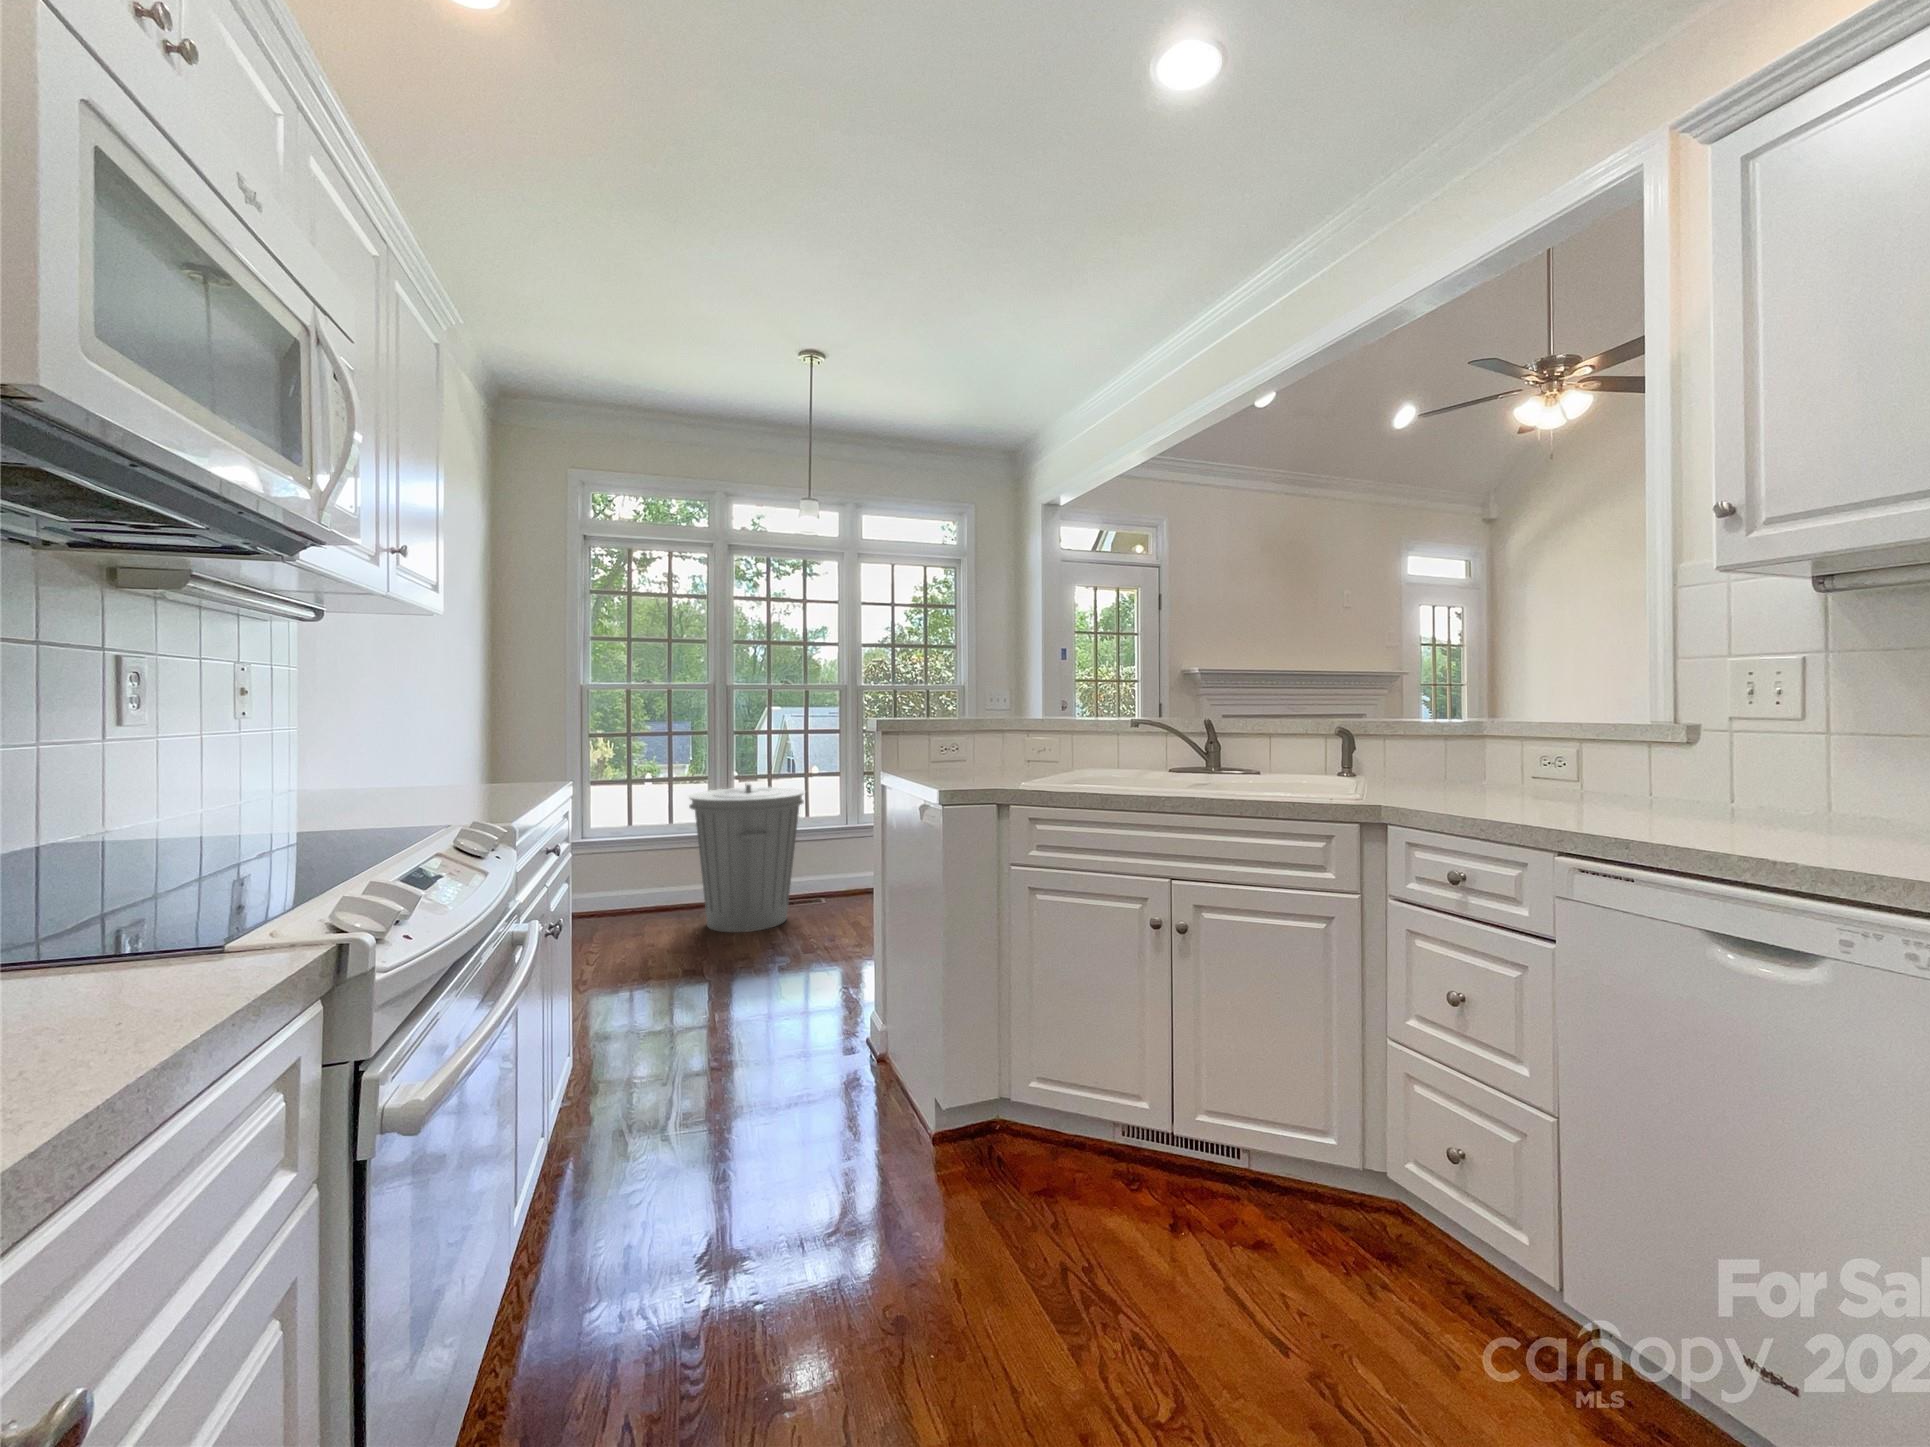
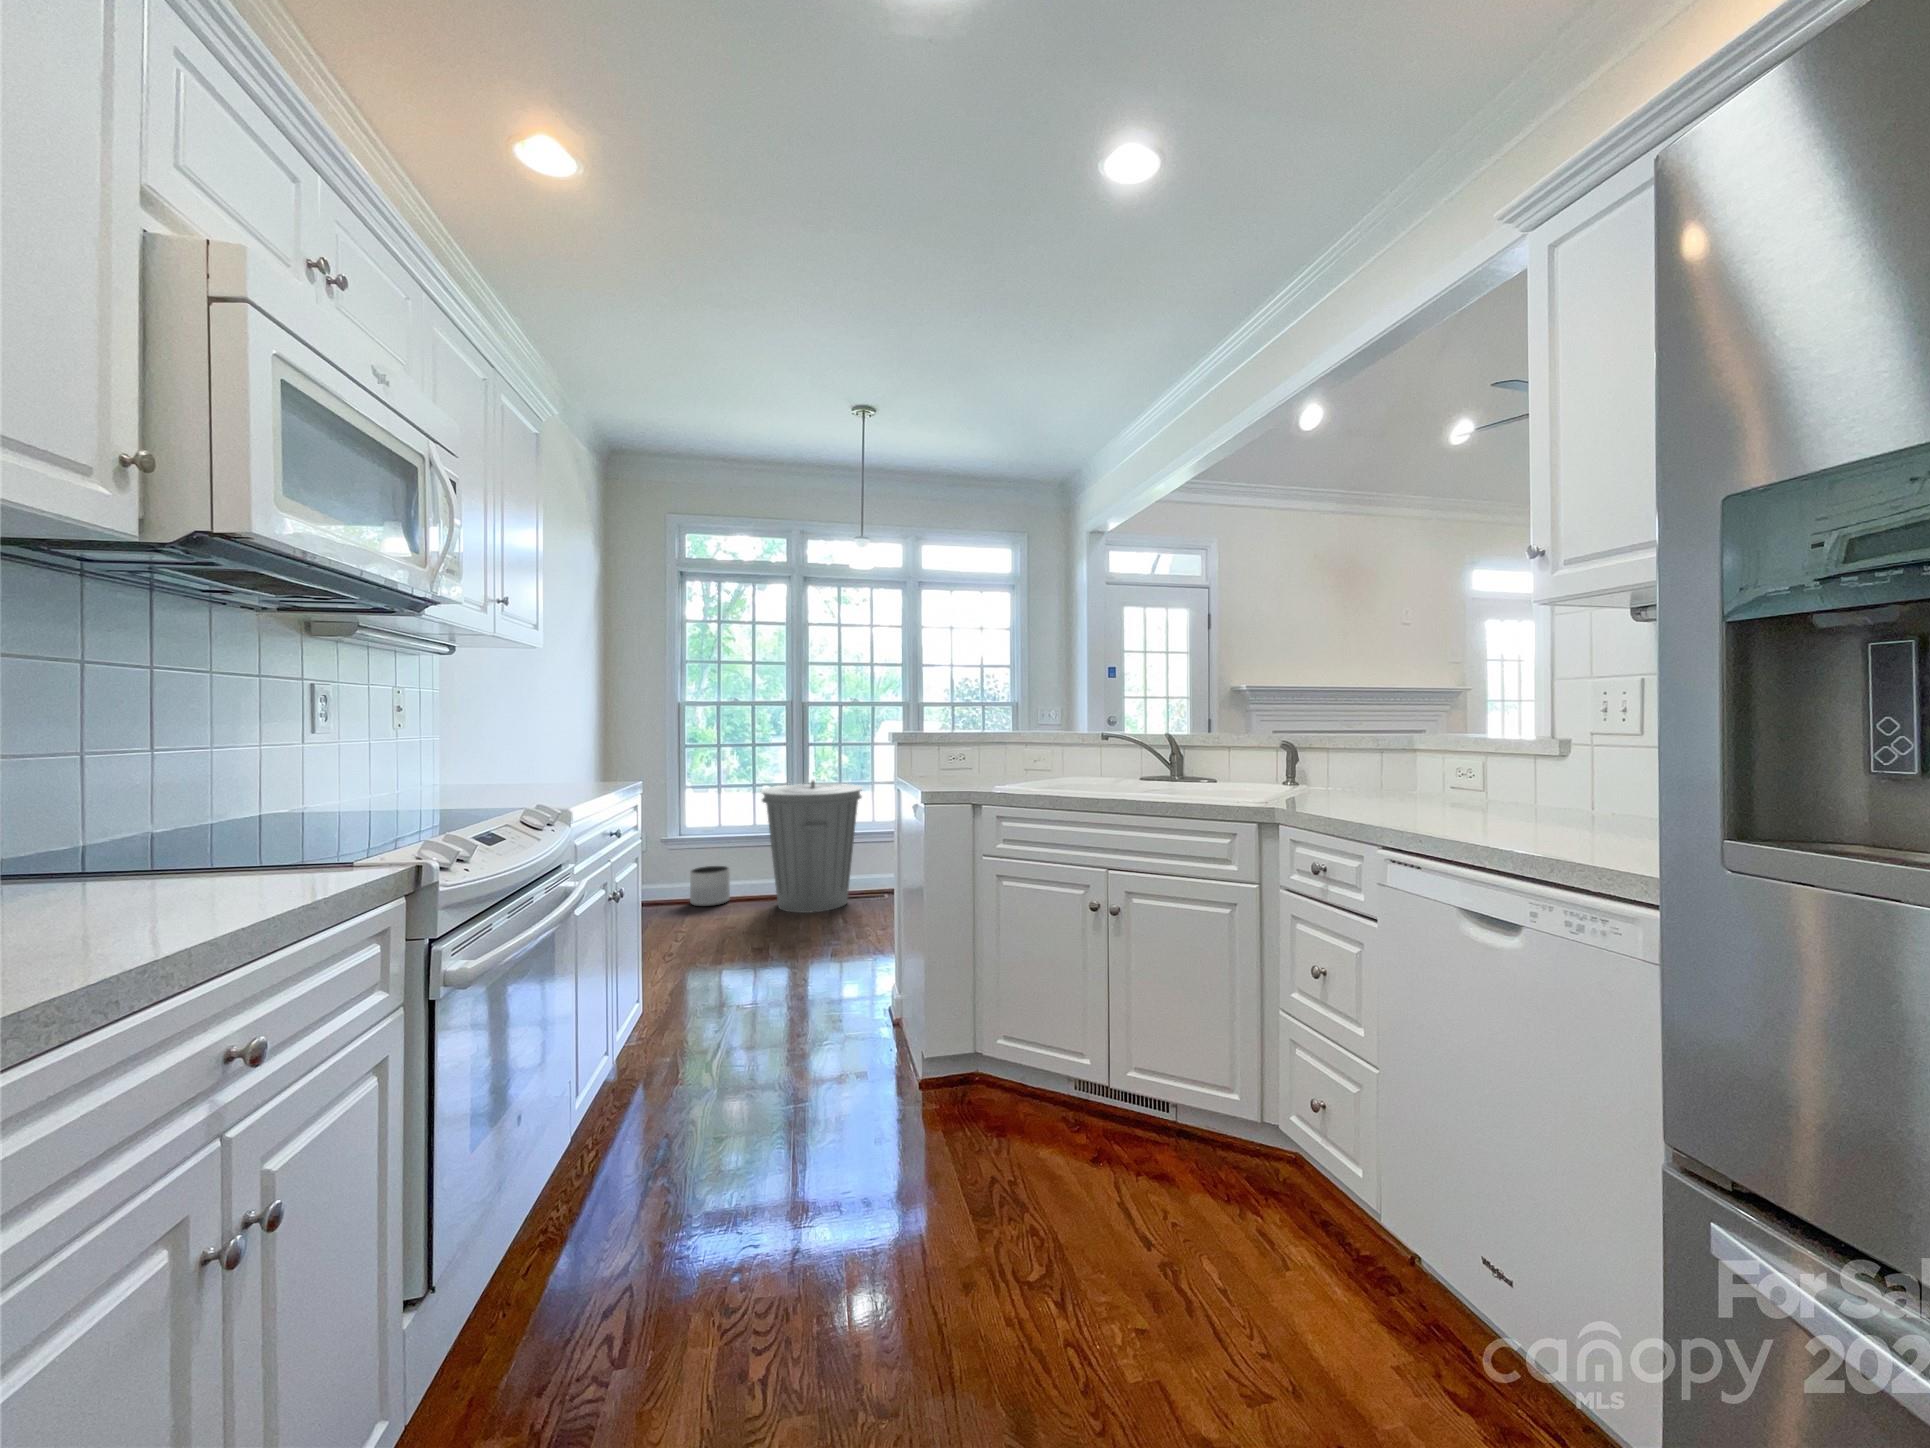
planter: none [602,882,649,929] -> present [690,866,730,906]

